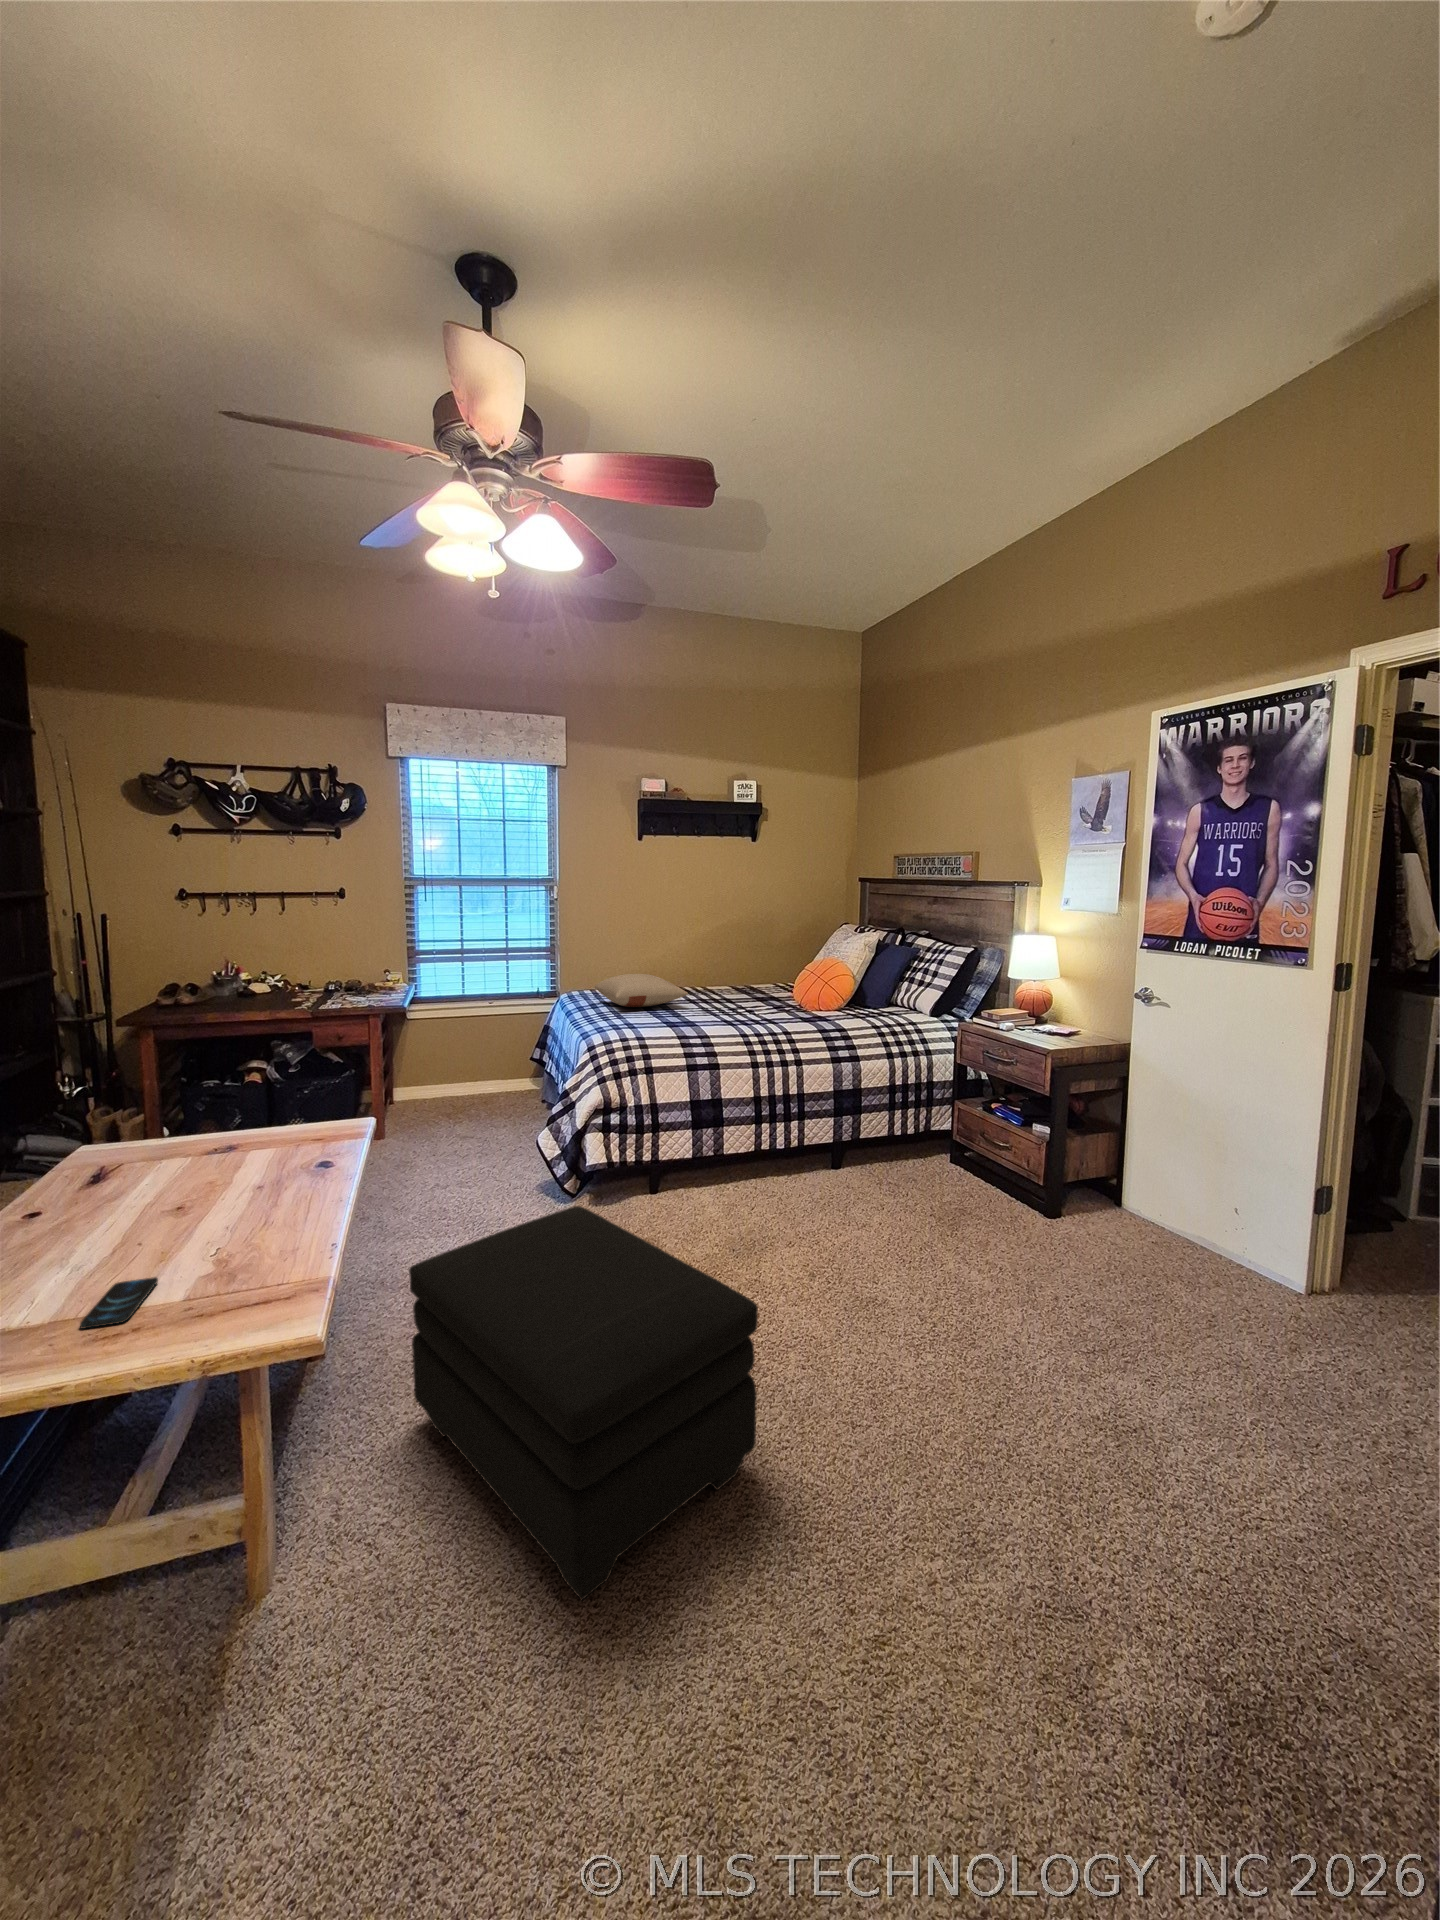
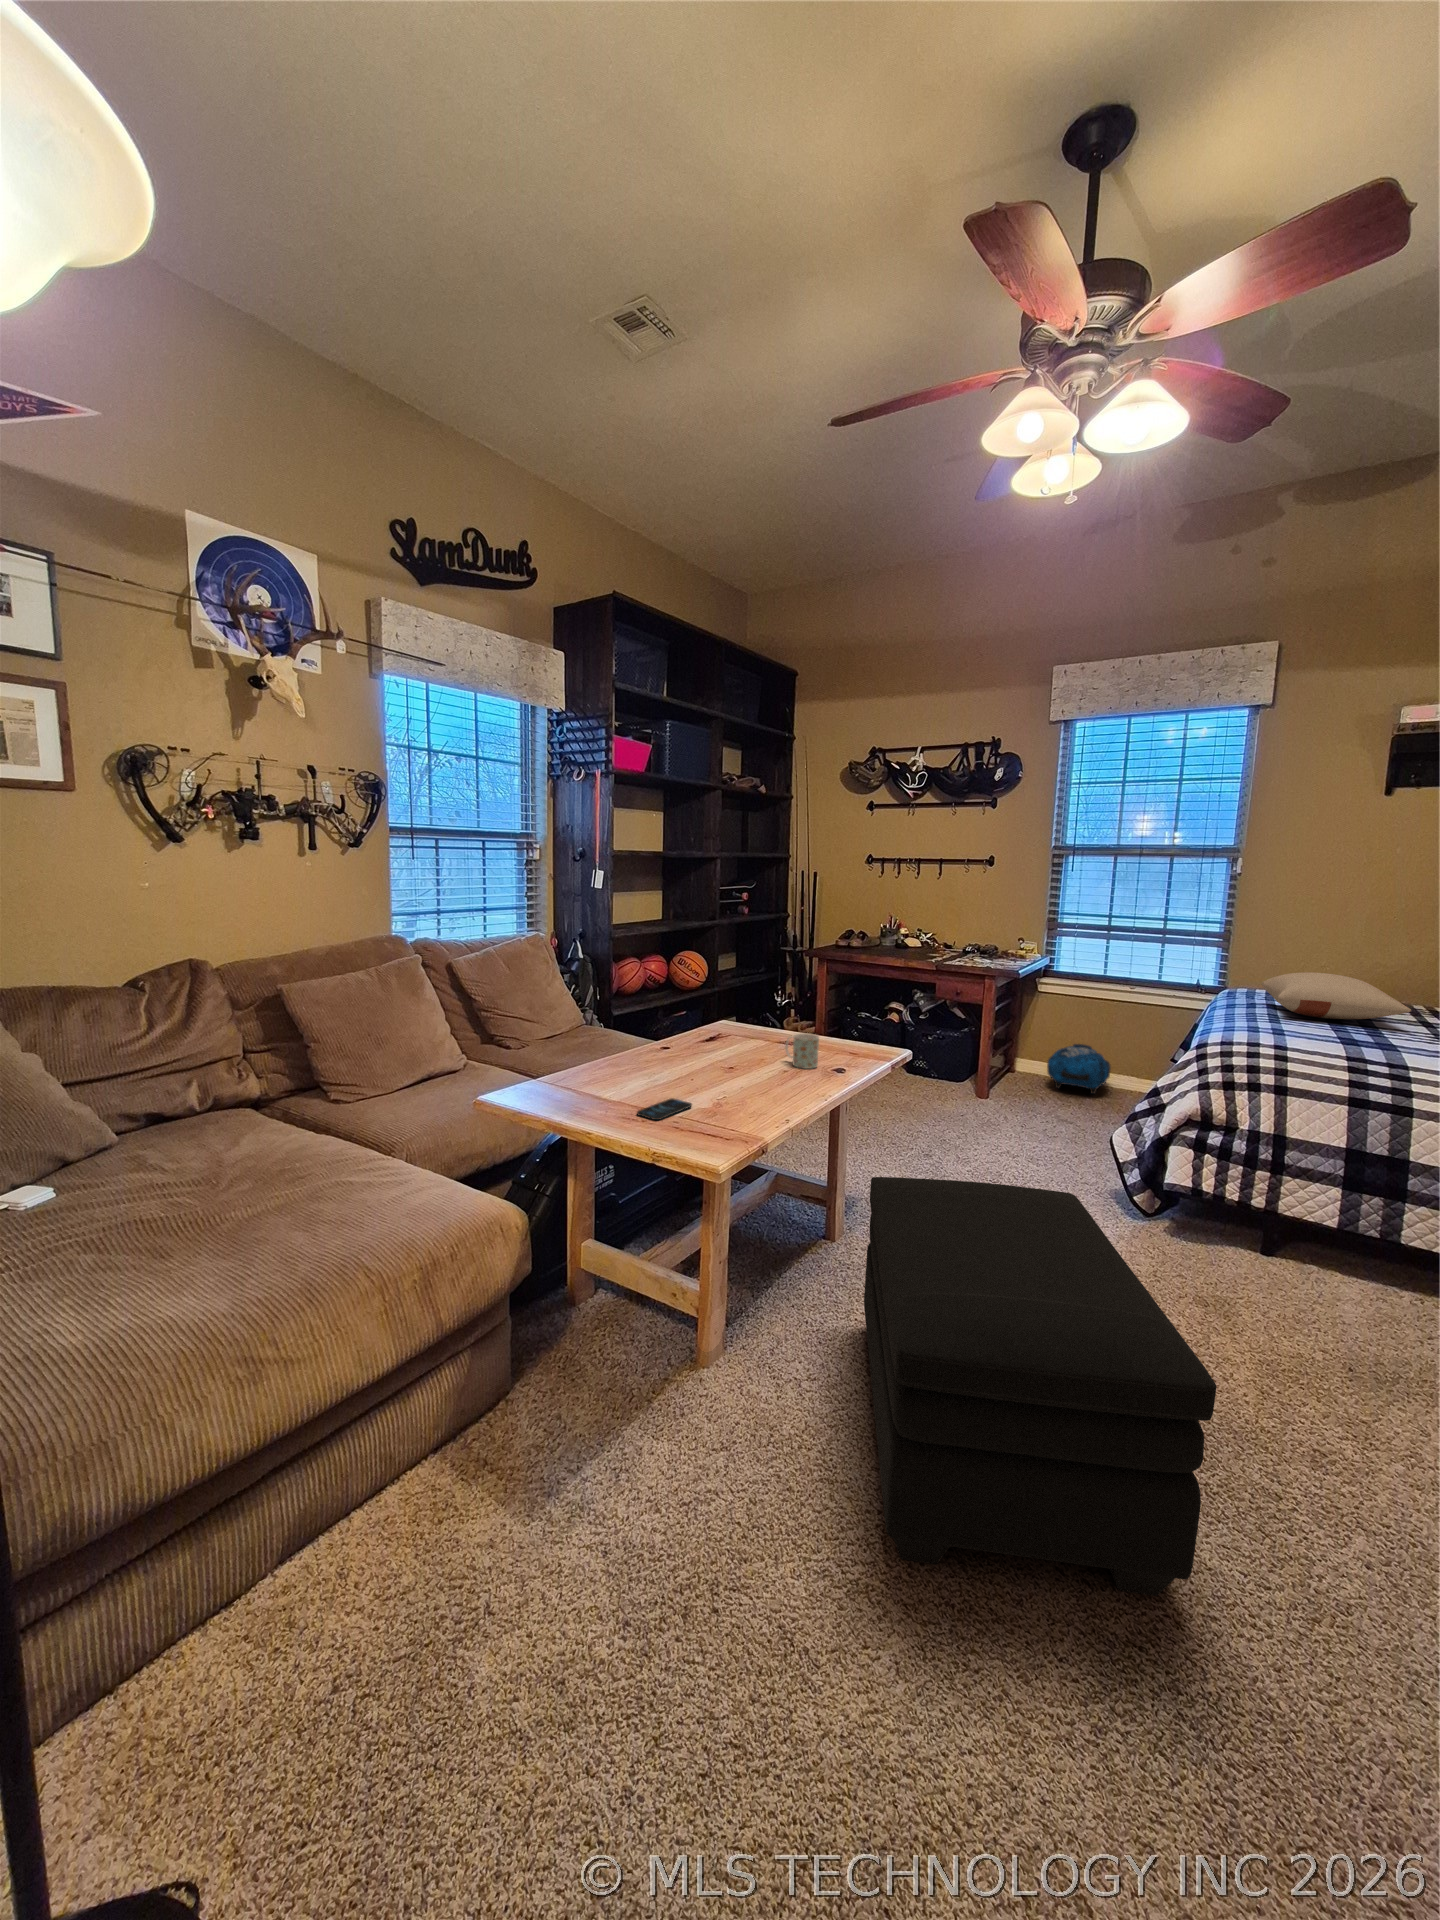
backpack: none [430,1061,486,1107] -> present [1047,1044,1111,1094]
mug: none [217,1132,268,1178] -> present [785,1033,819,1069]

